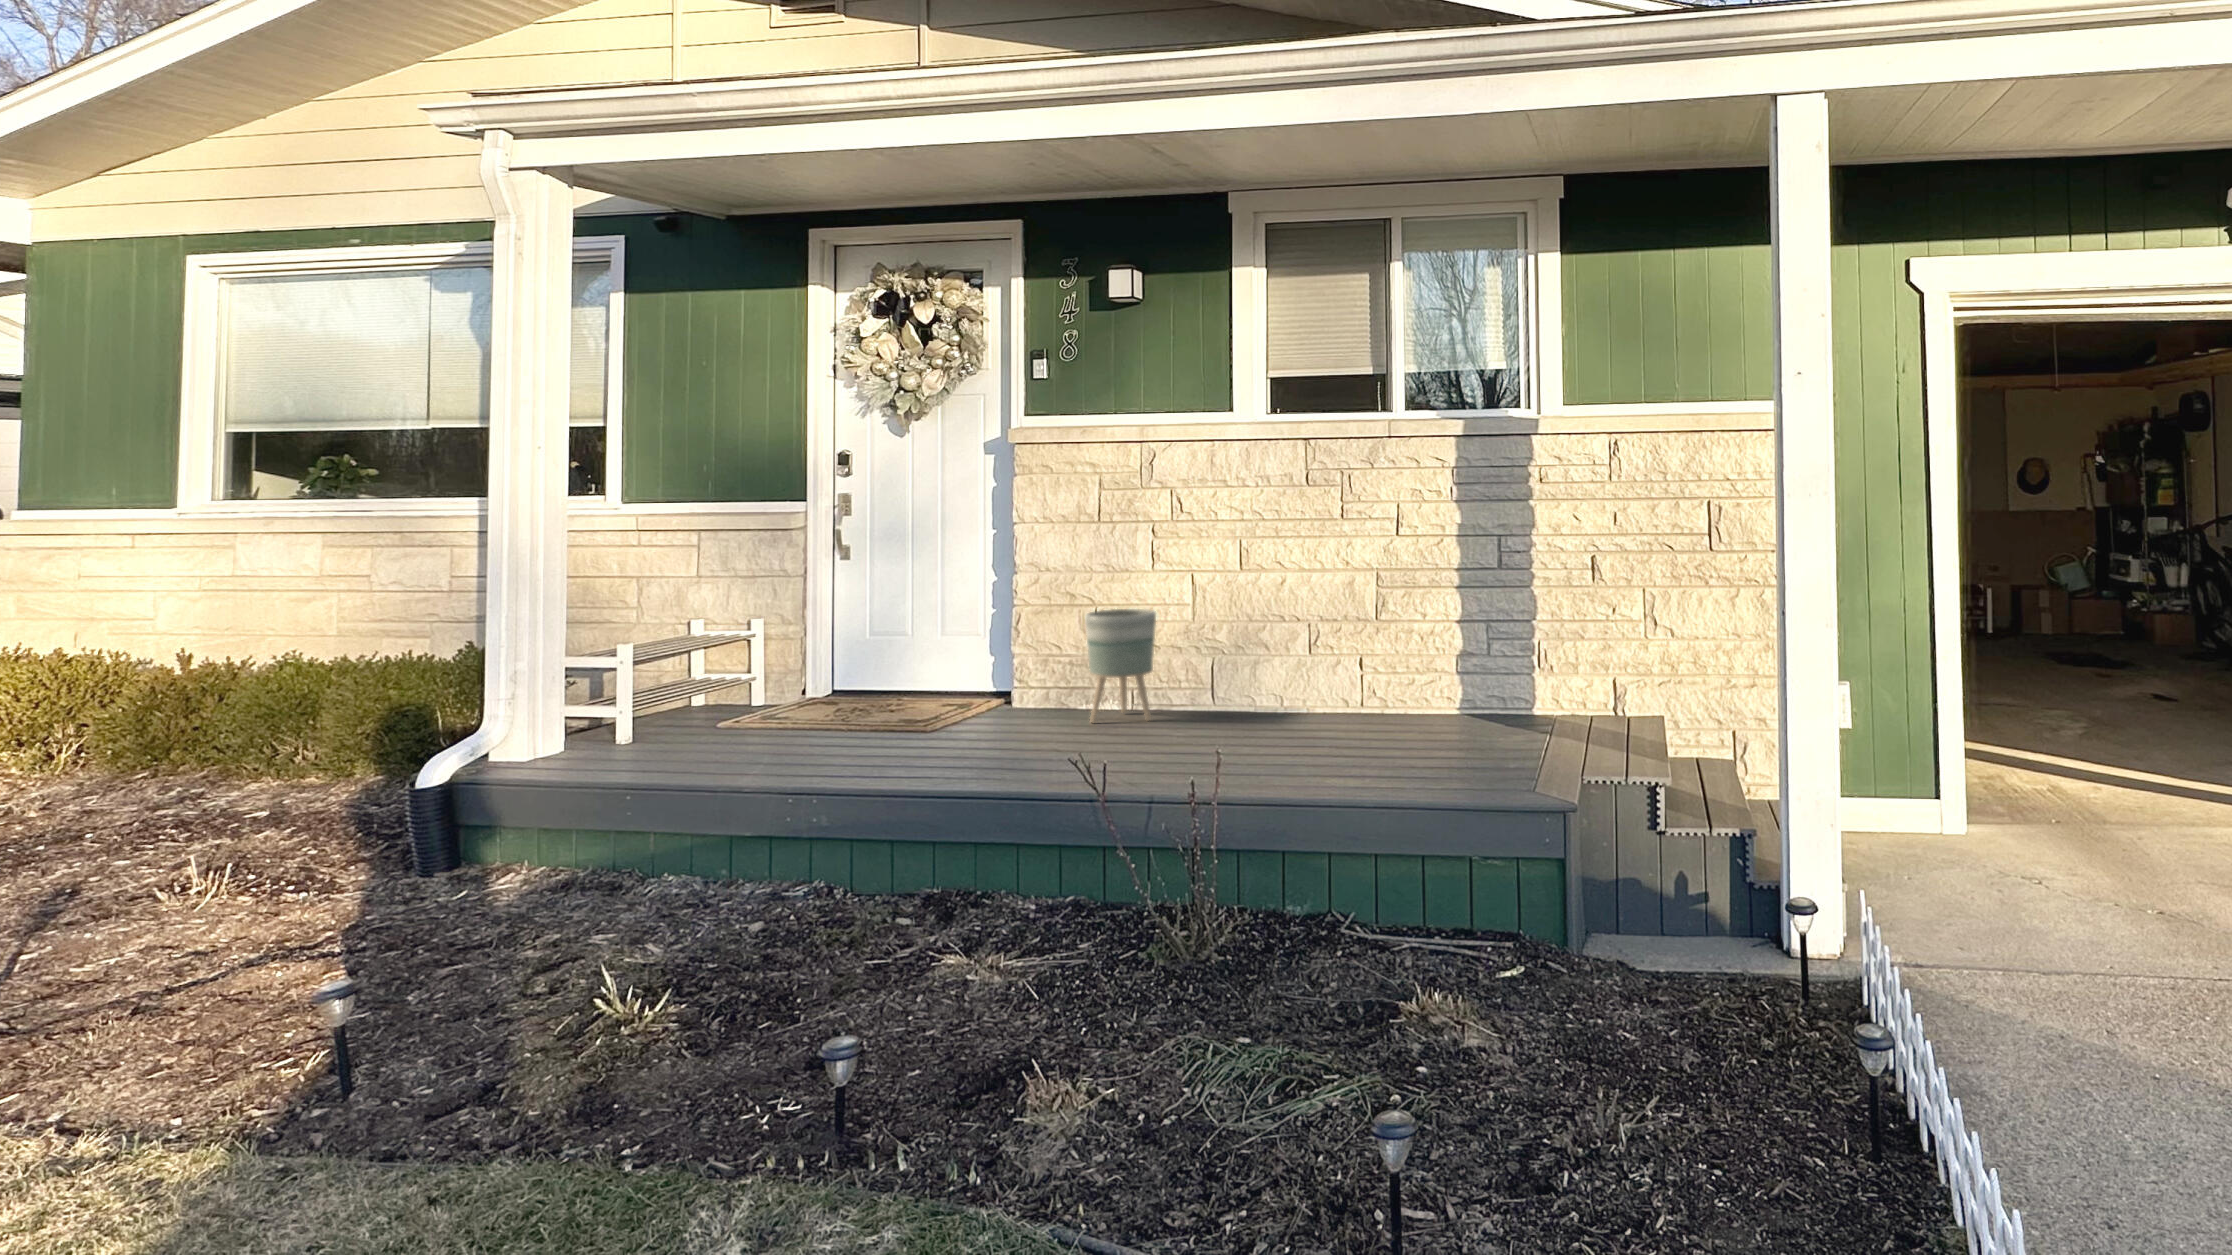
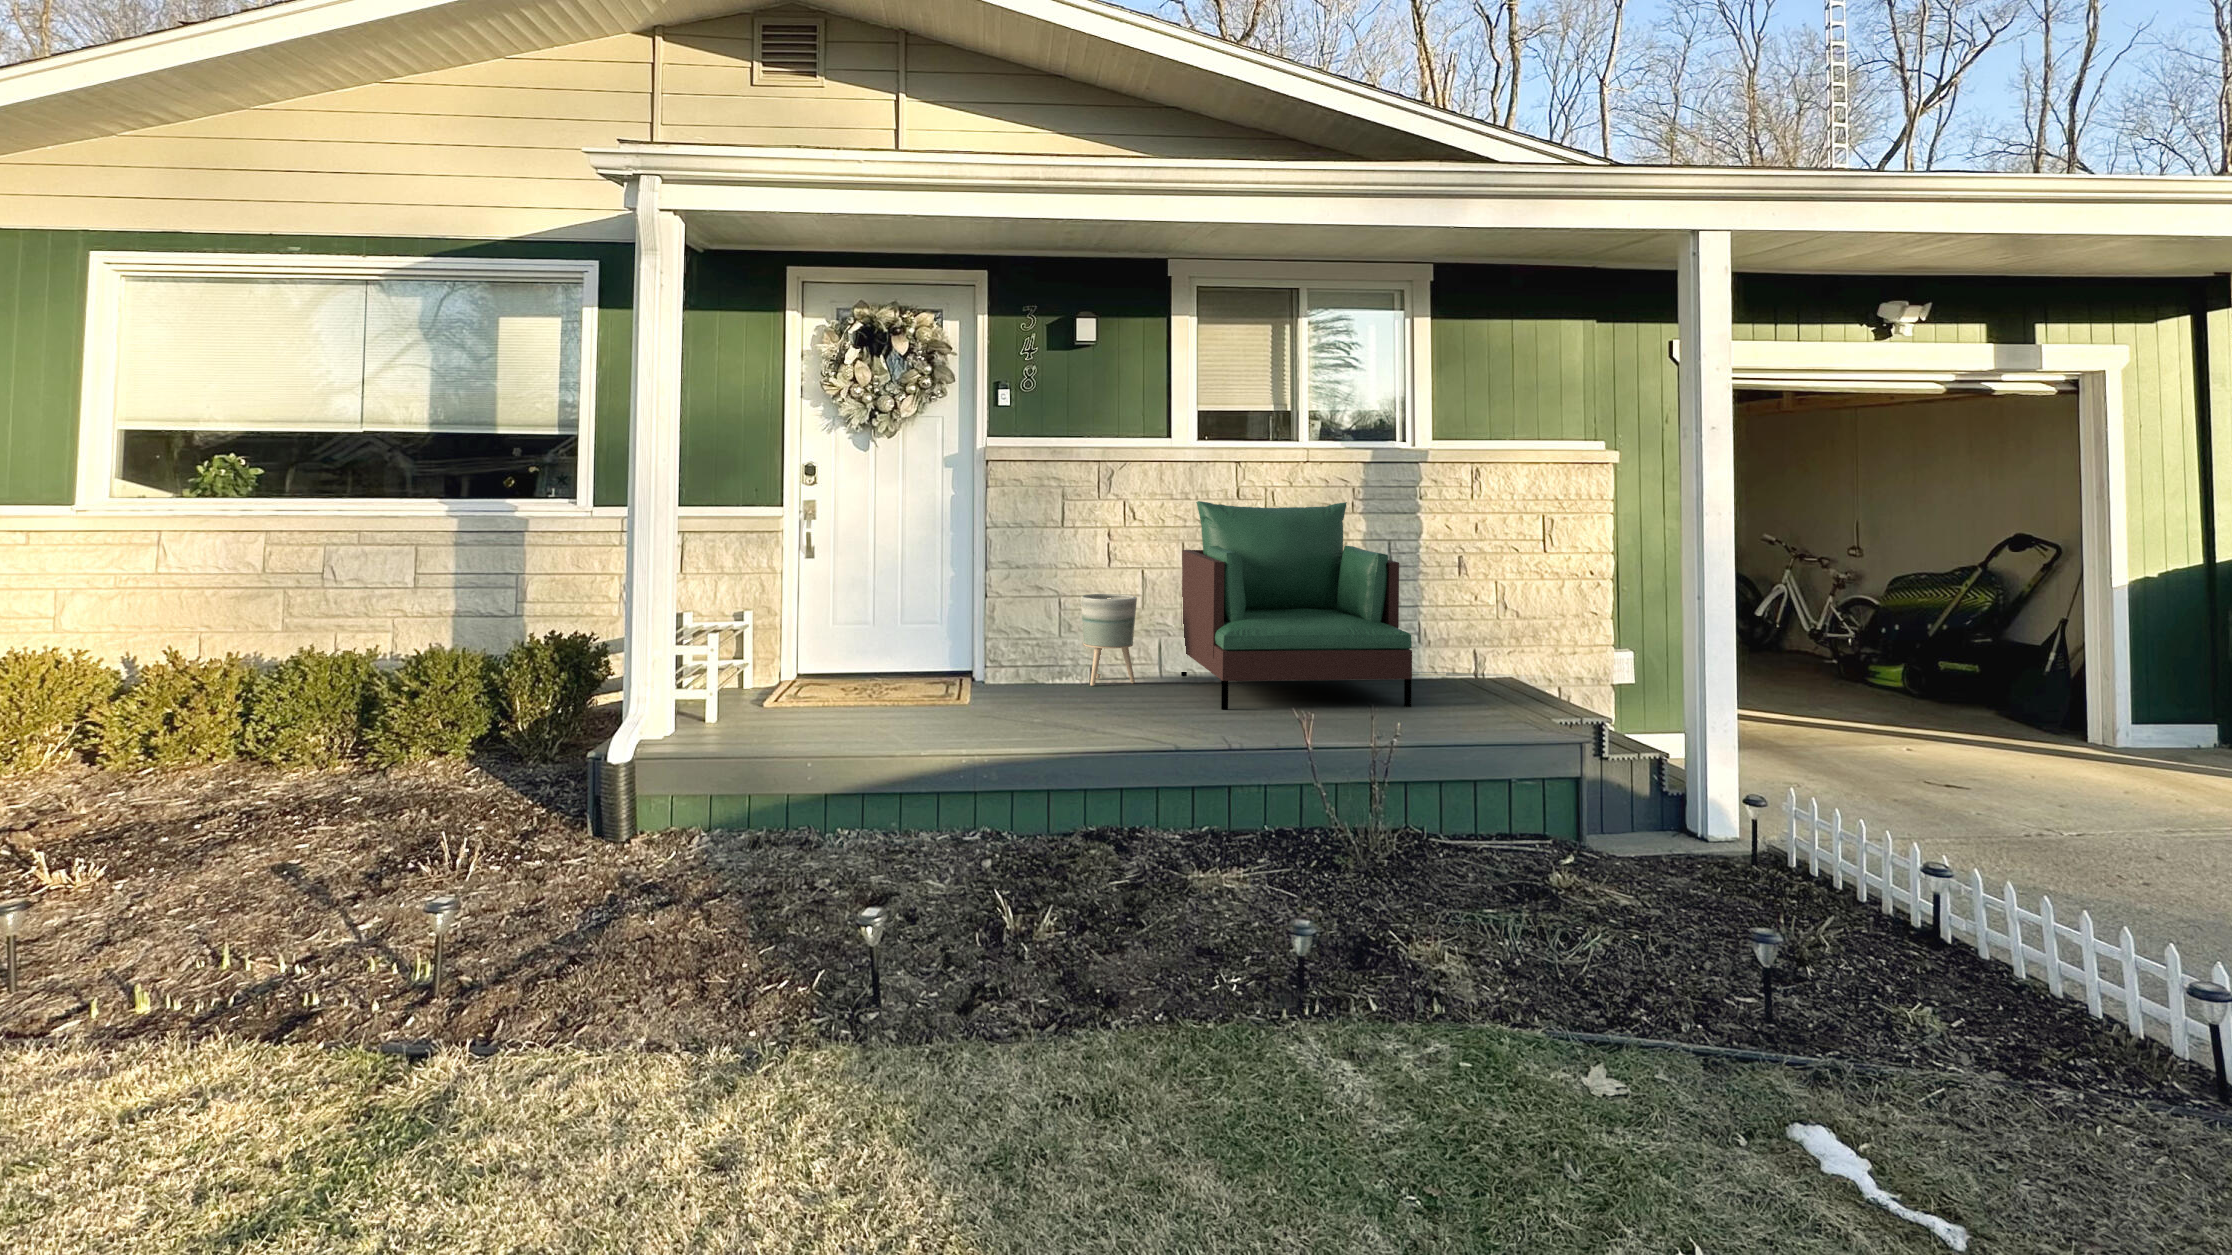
armchair: none [1153,491,1439,768] -> present [1181,501,1412,710]

